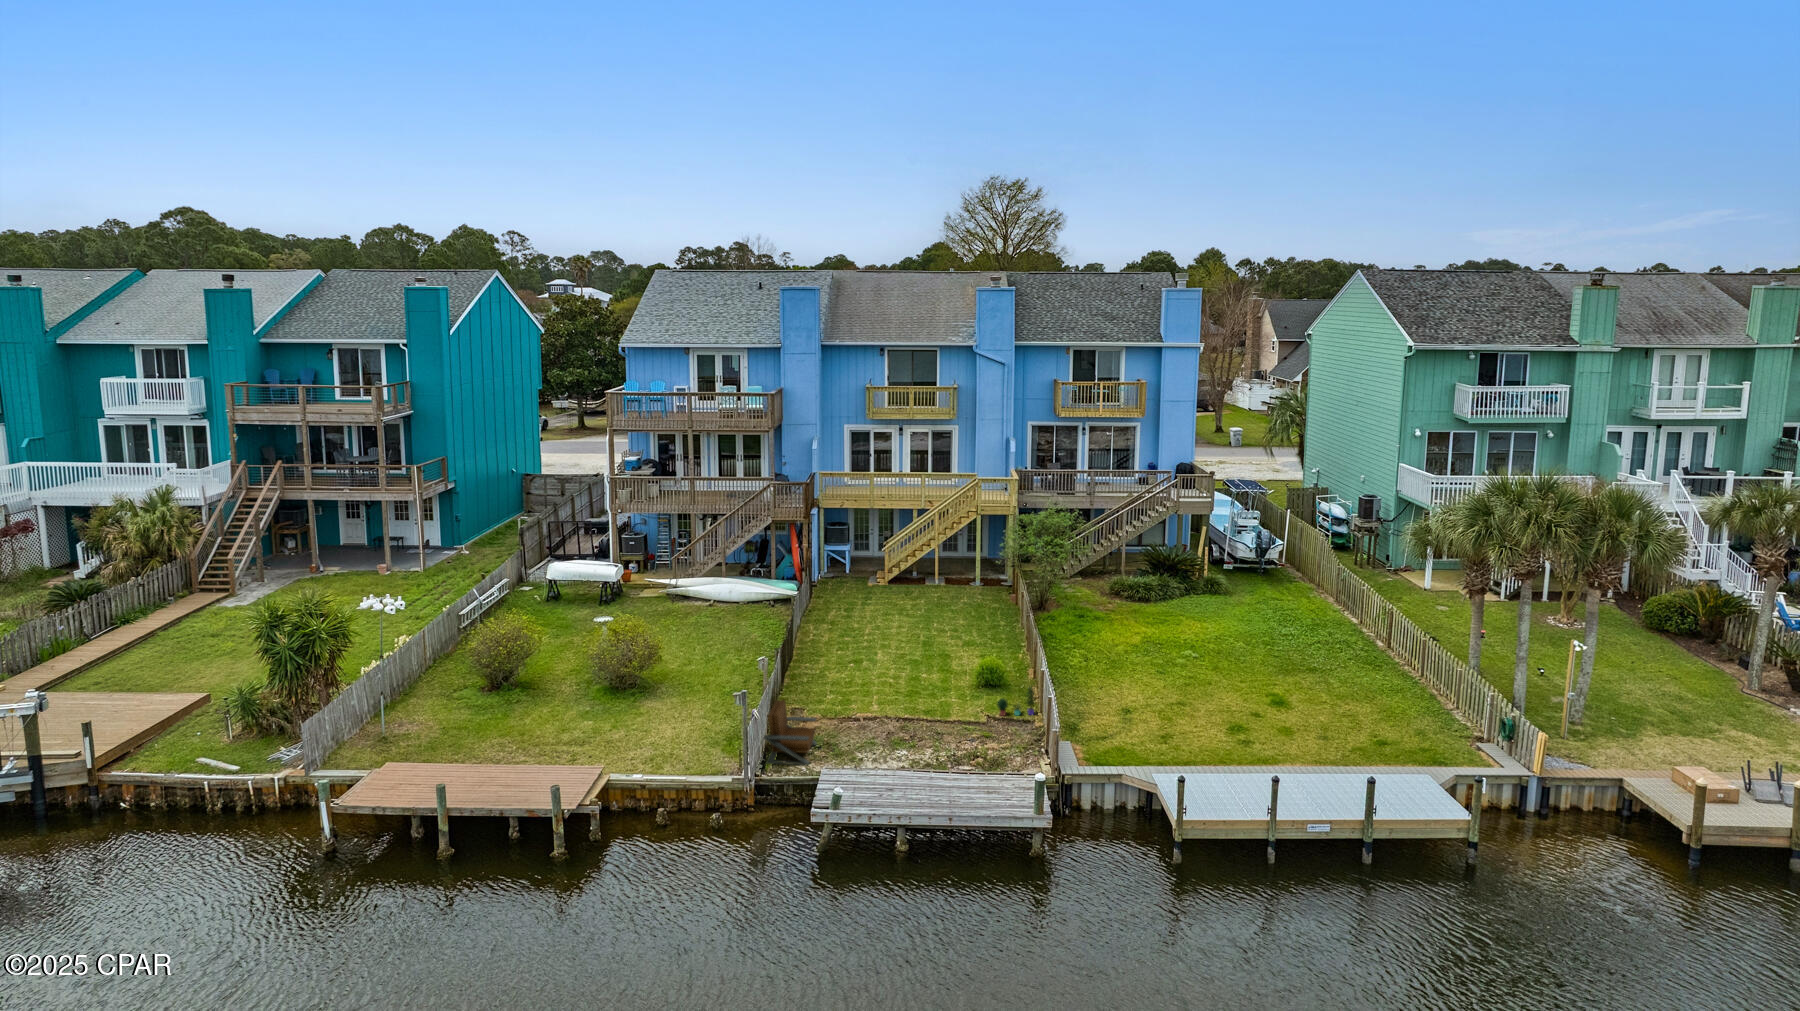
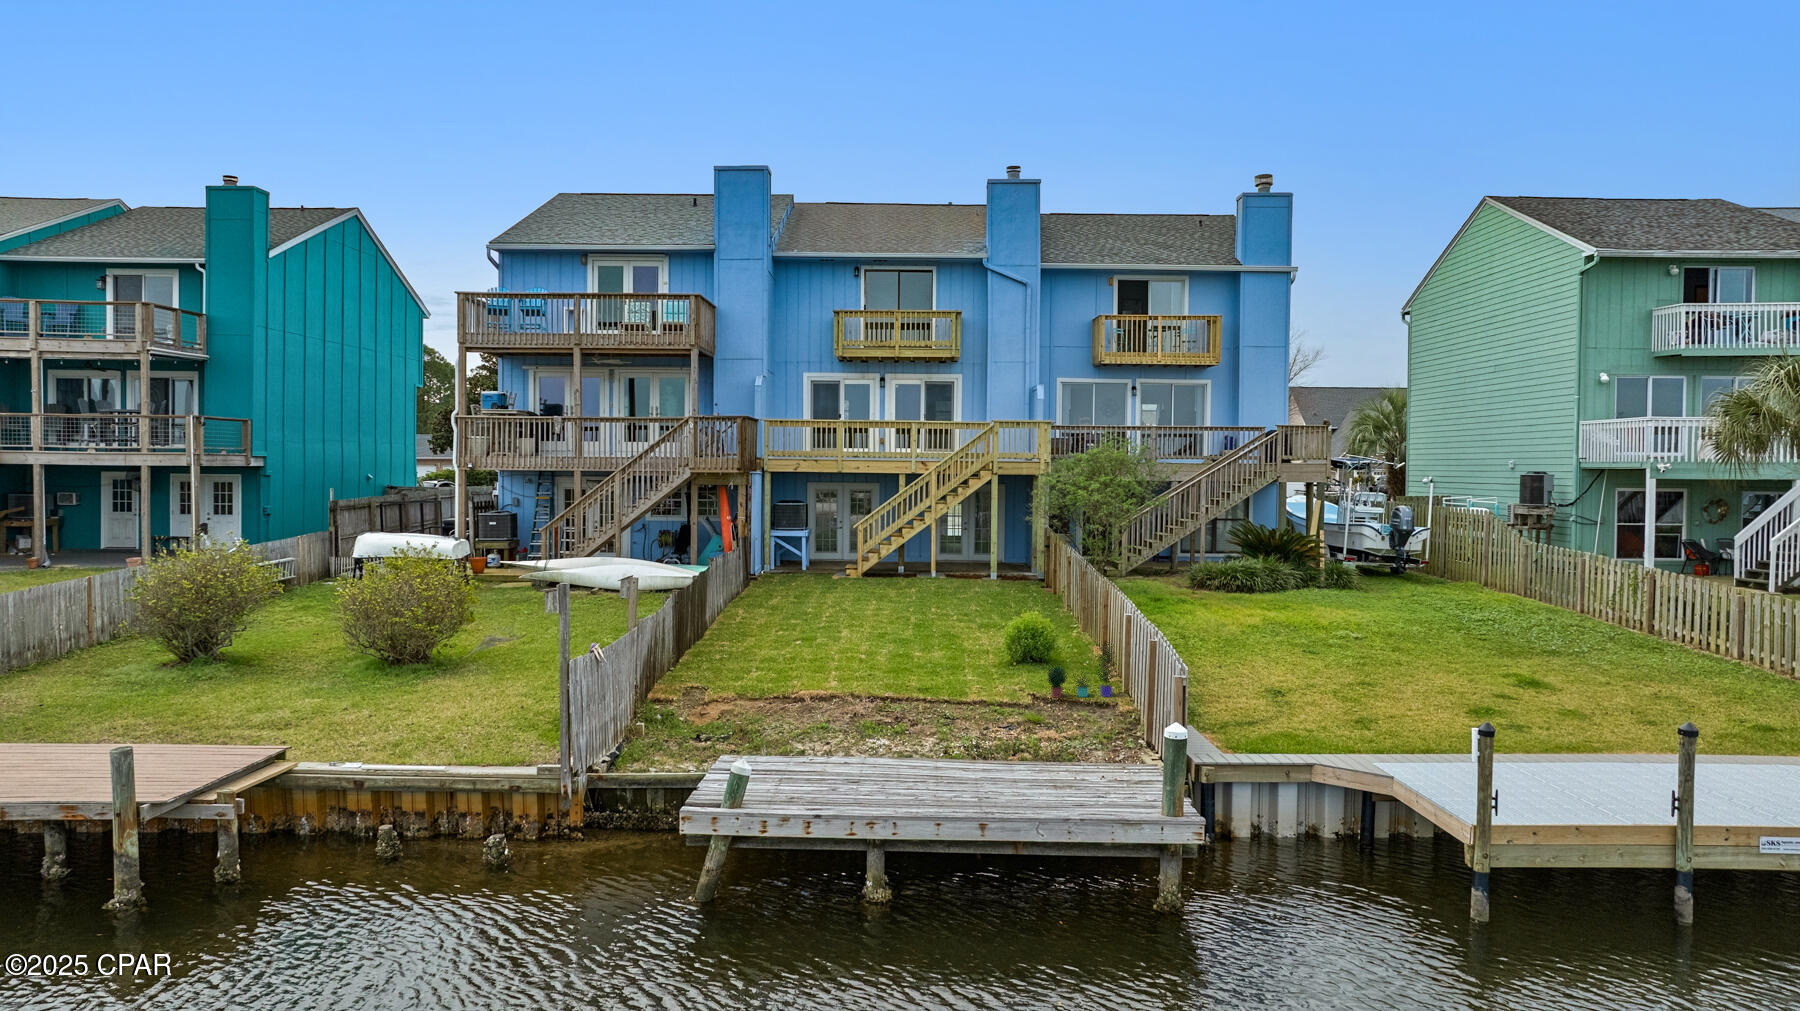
lounge chair: present [764,700,817,765] -> none [613,641,721,756]

